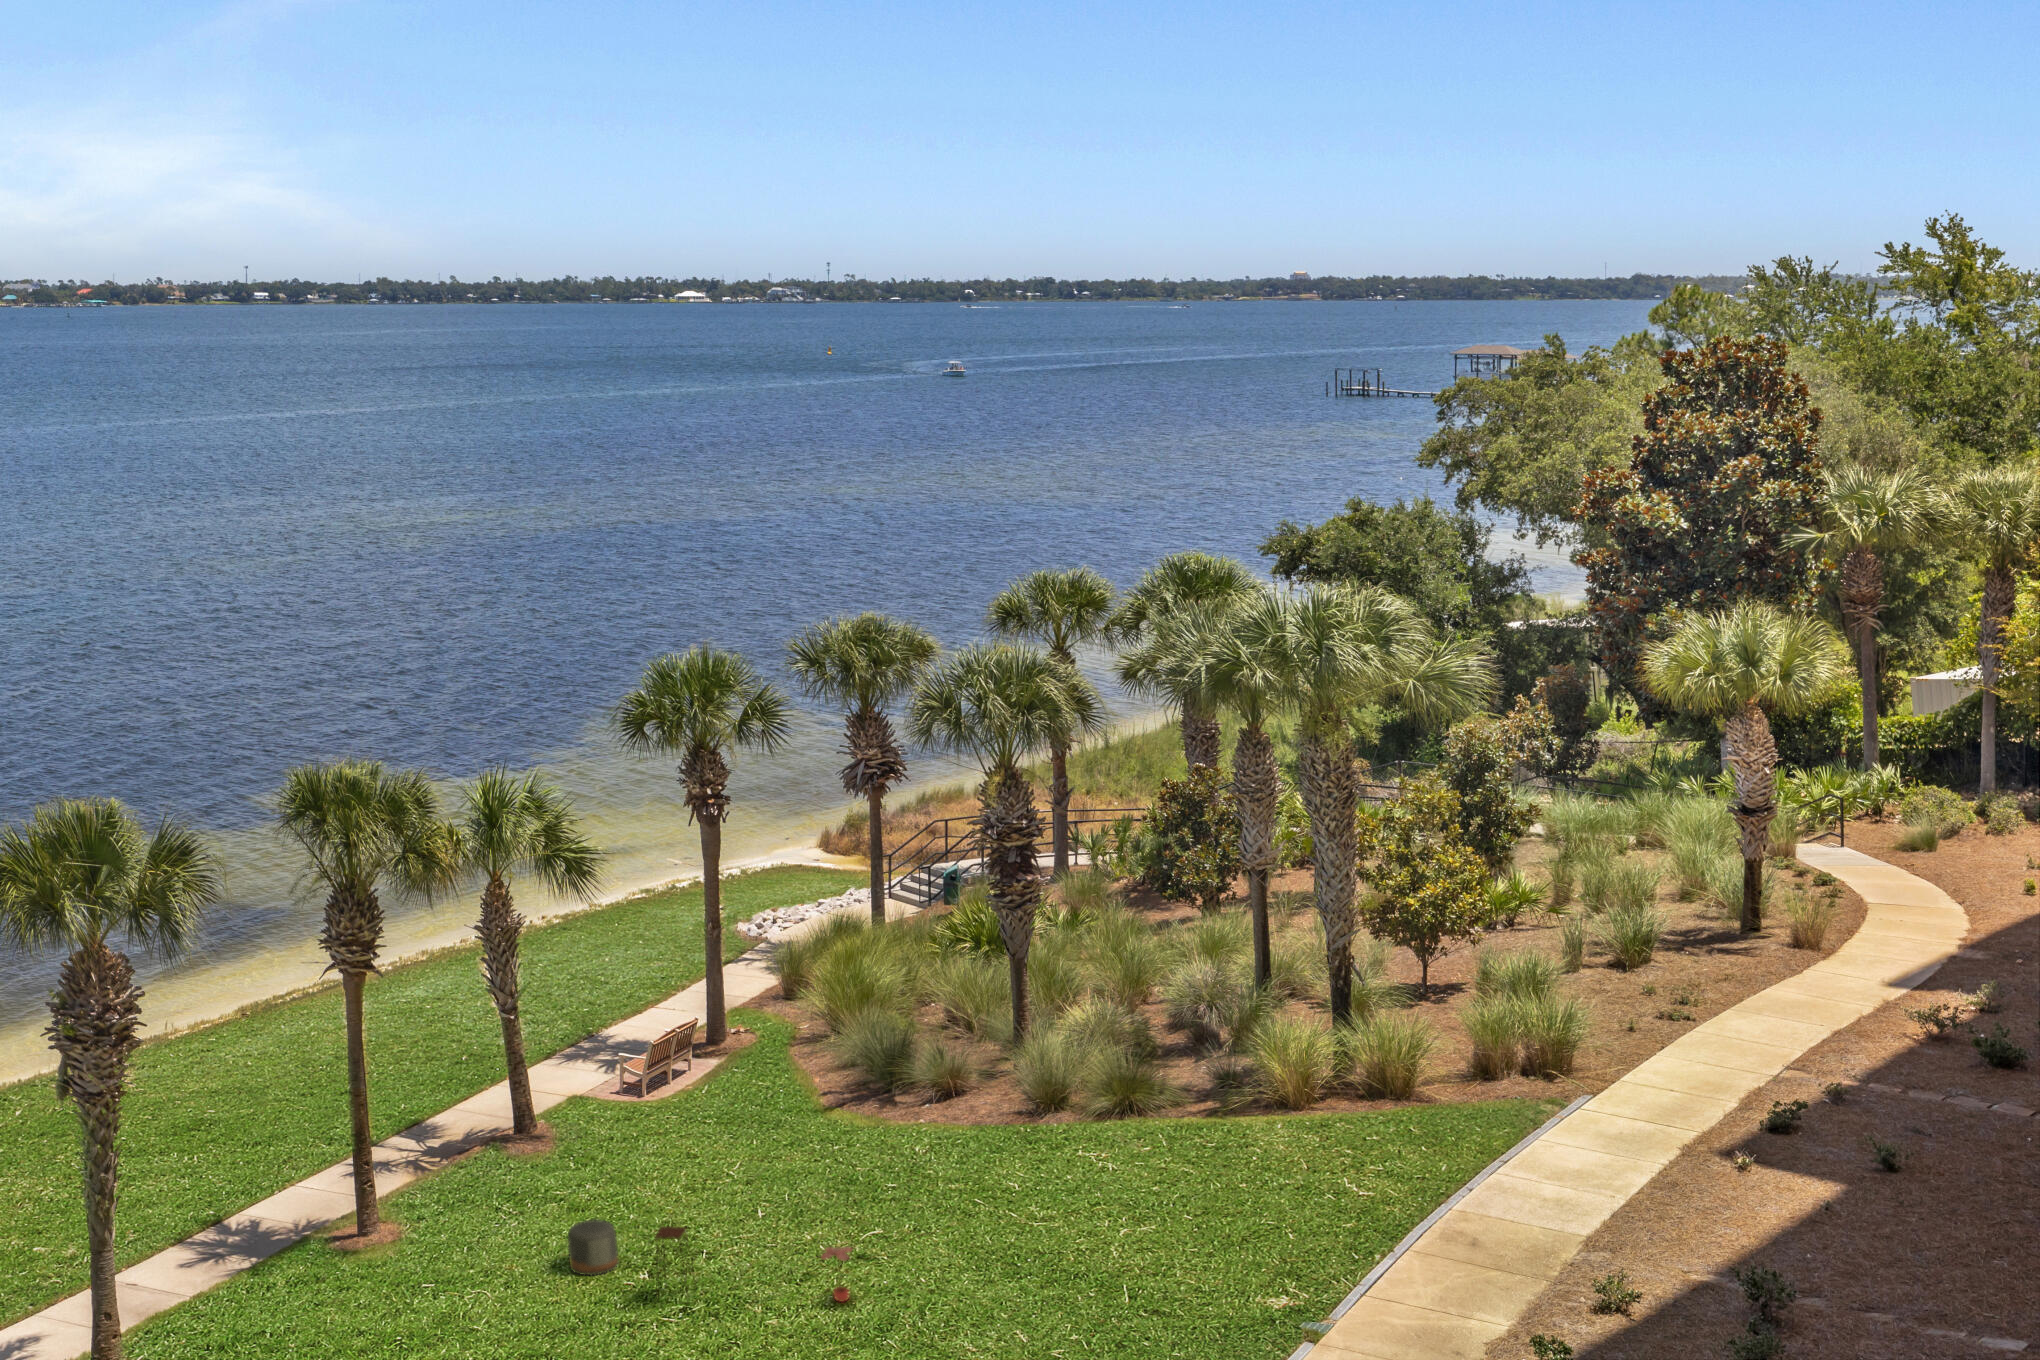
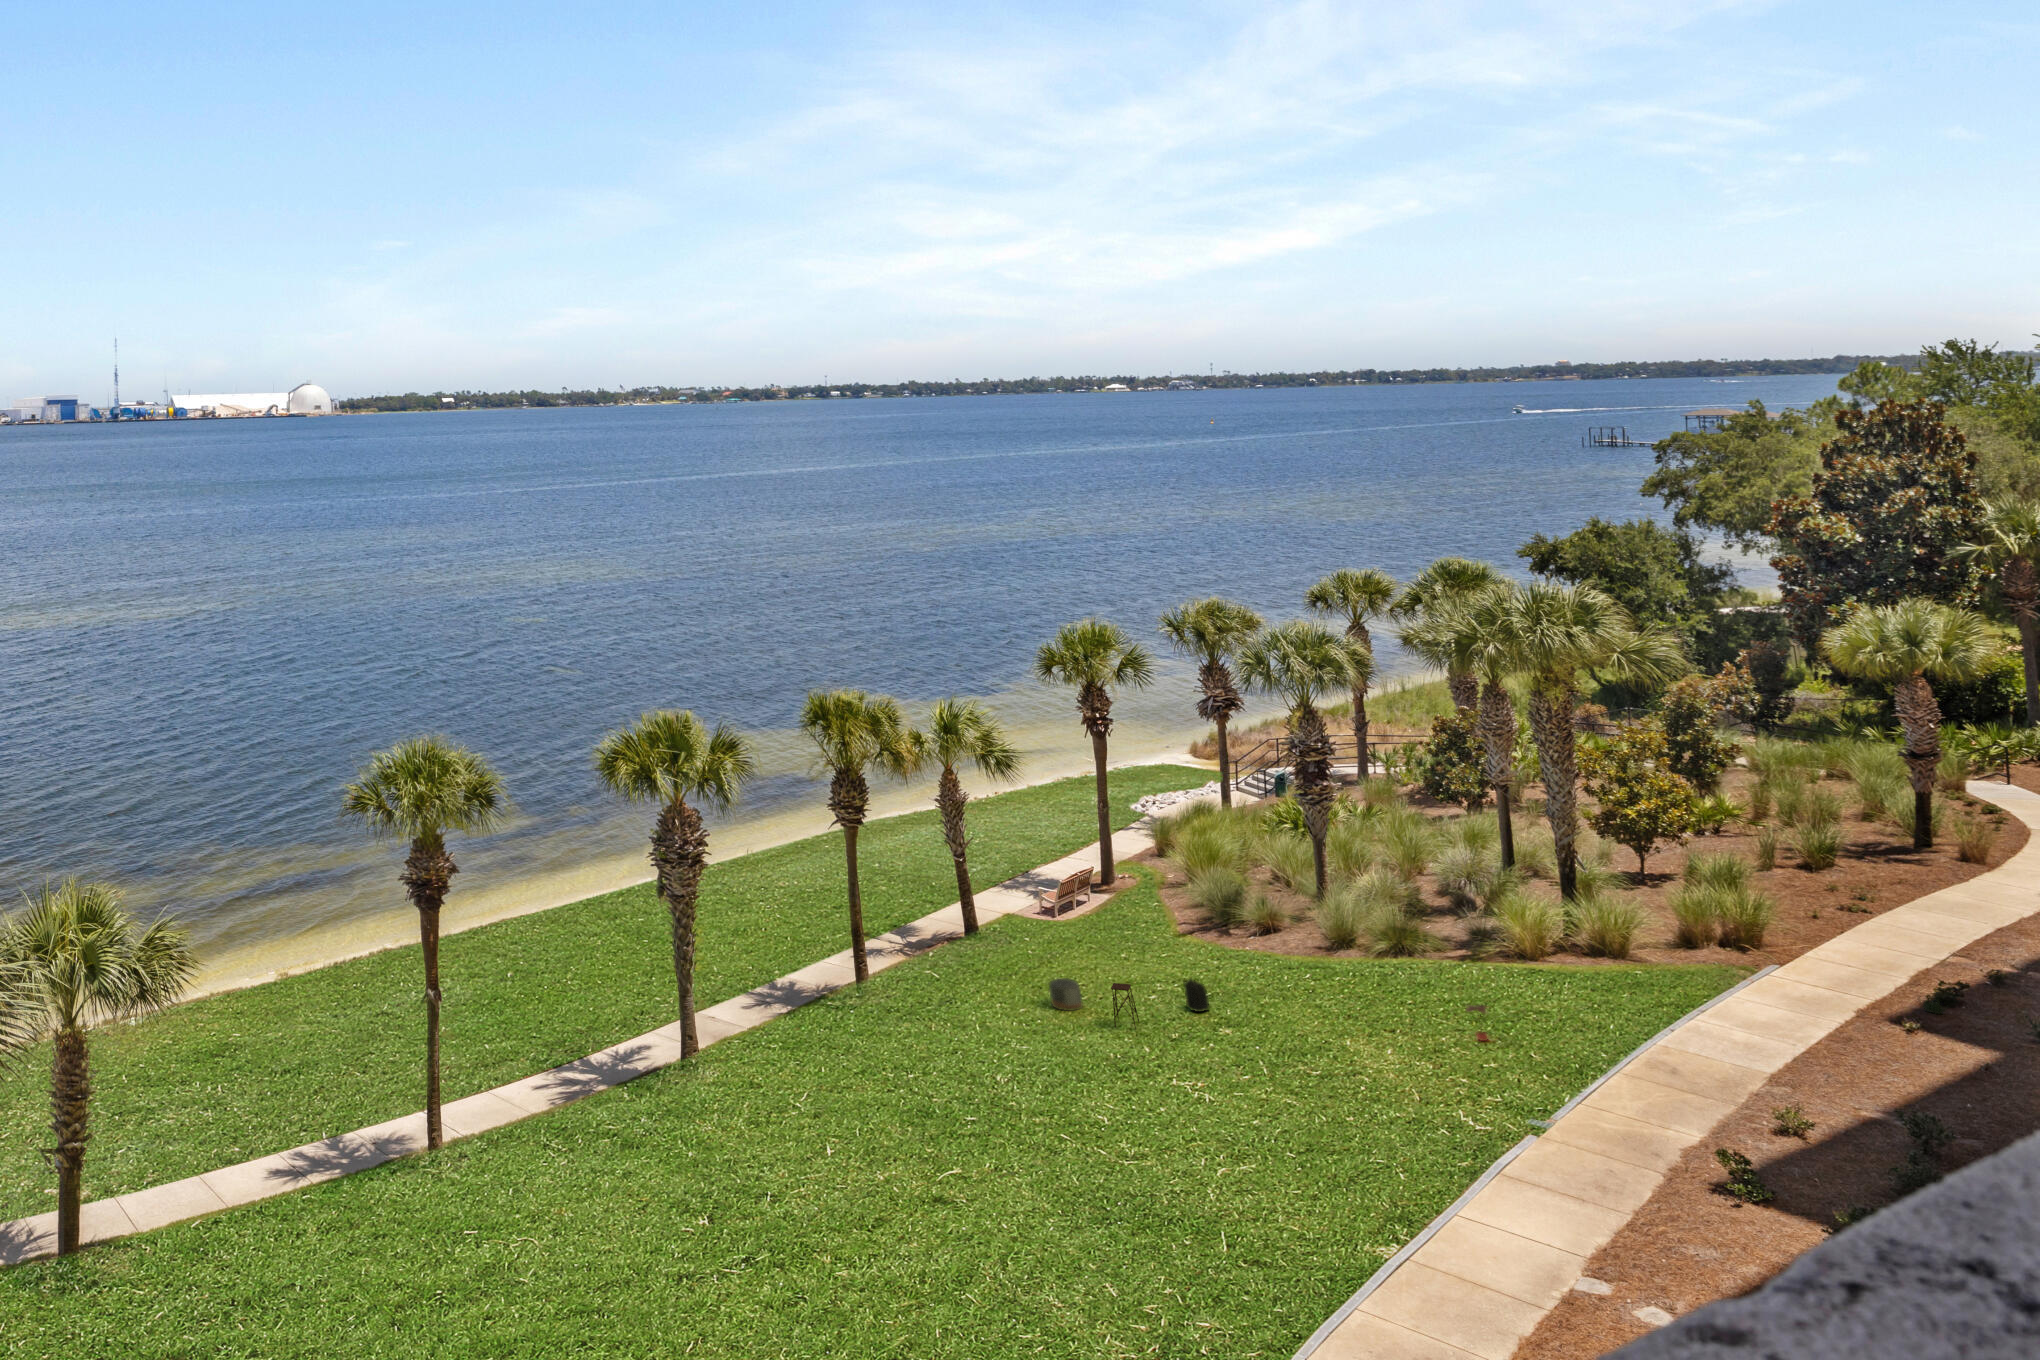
watering can: none [1766,1161,1809,1189] -> present [1919,996,1948,1014]
backpack: none [772,1206,809,1262] -> present [1183,979,1210,1012]
potted plant: present [821,1246,852,1302] -> present [1466,1005,1488,1041]

